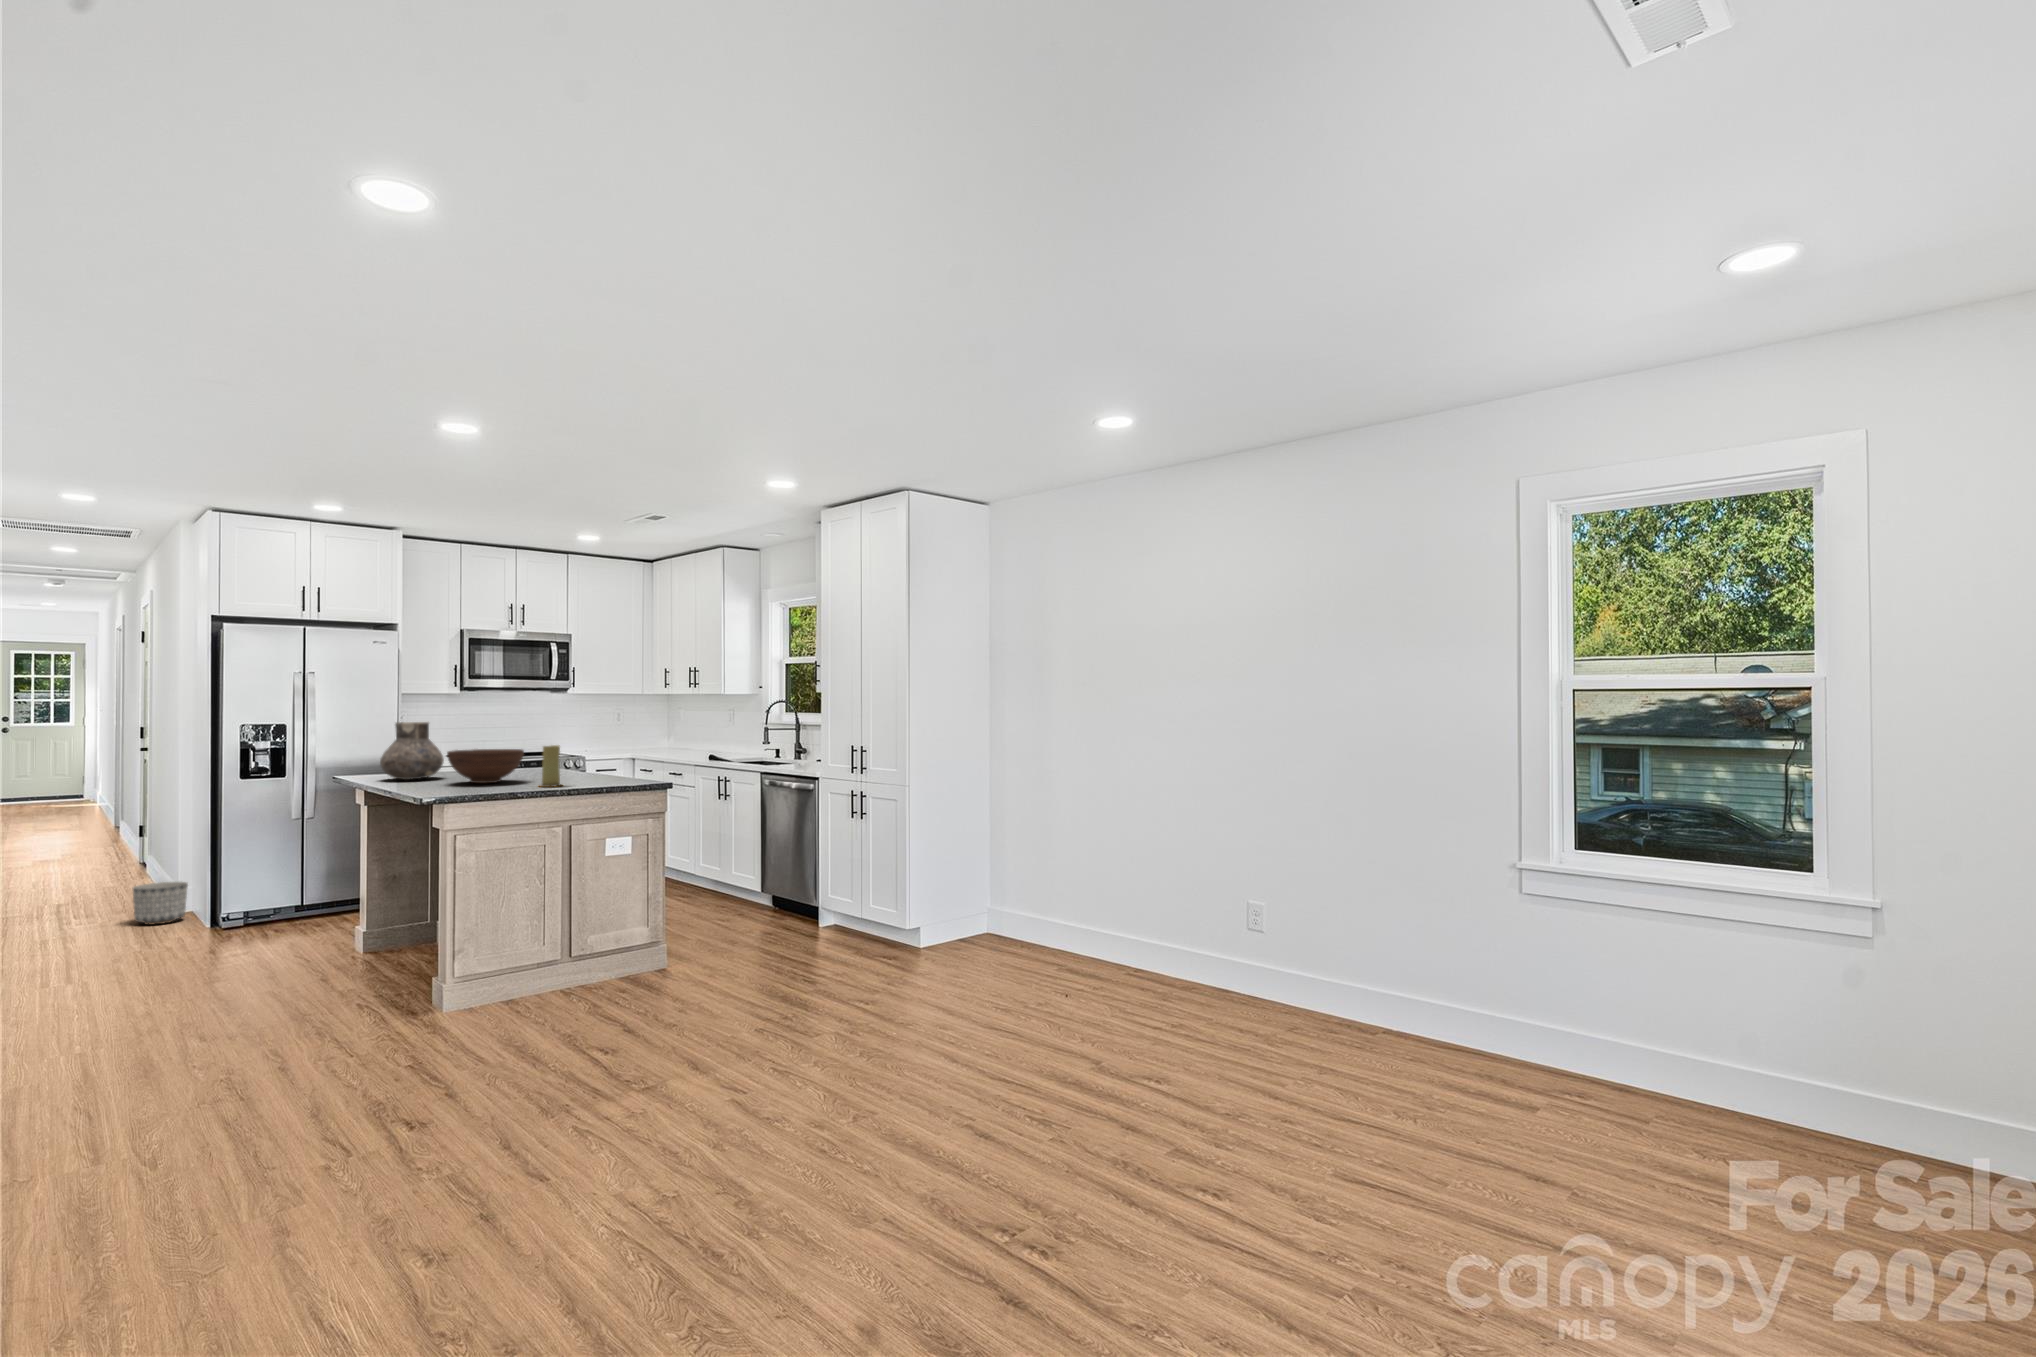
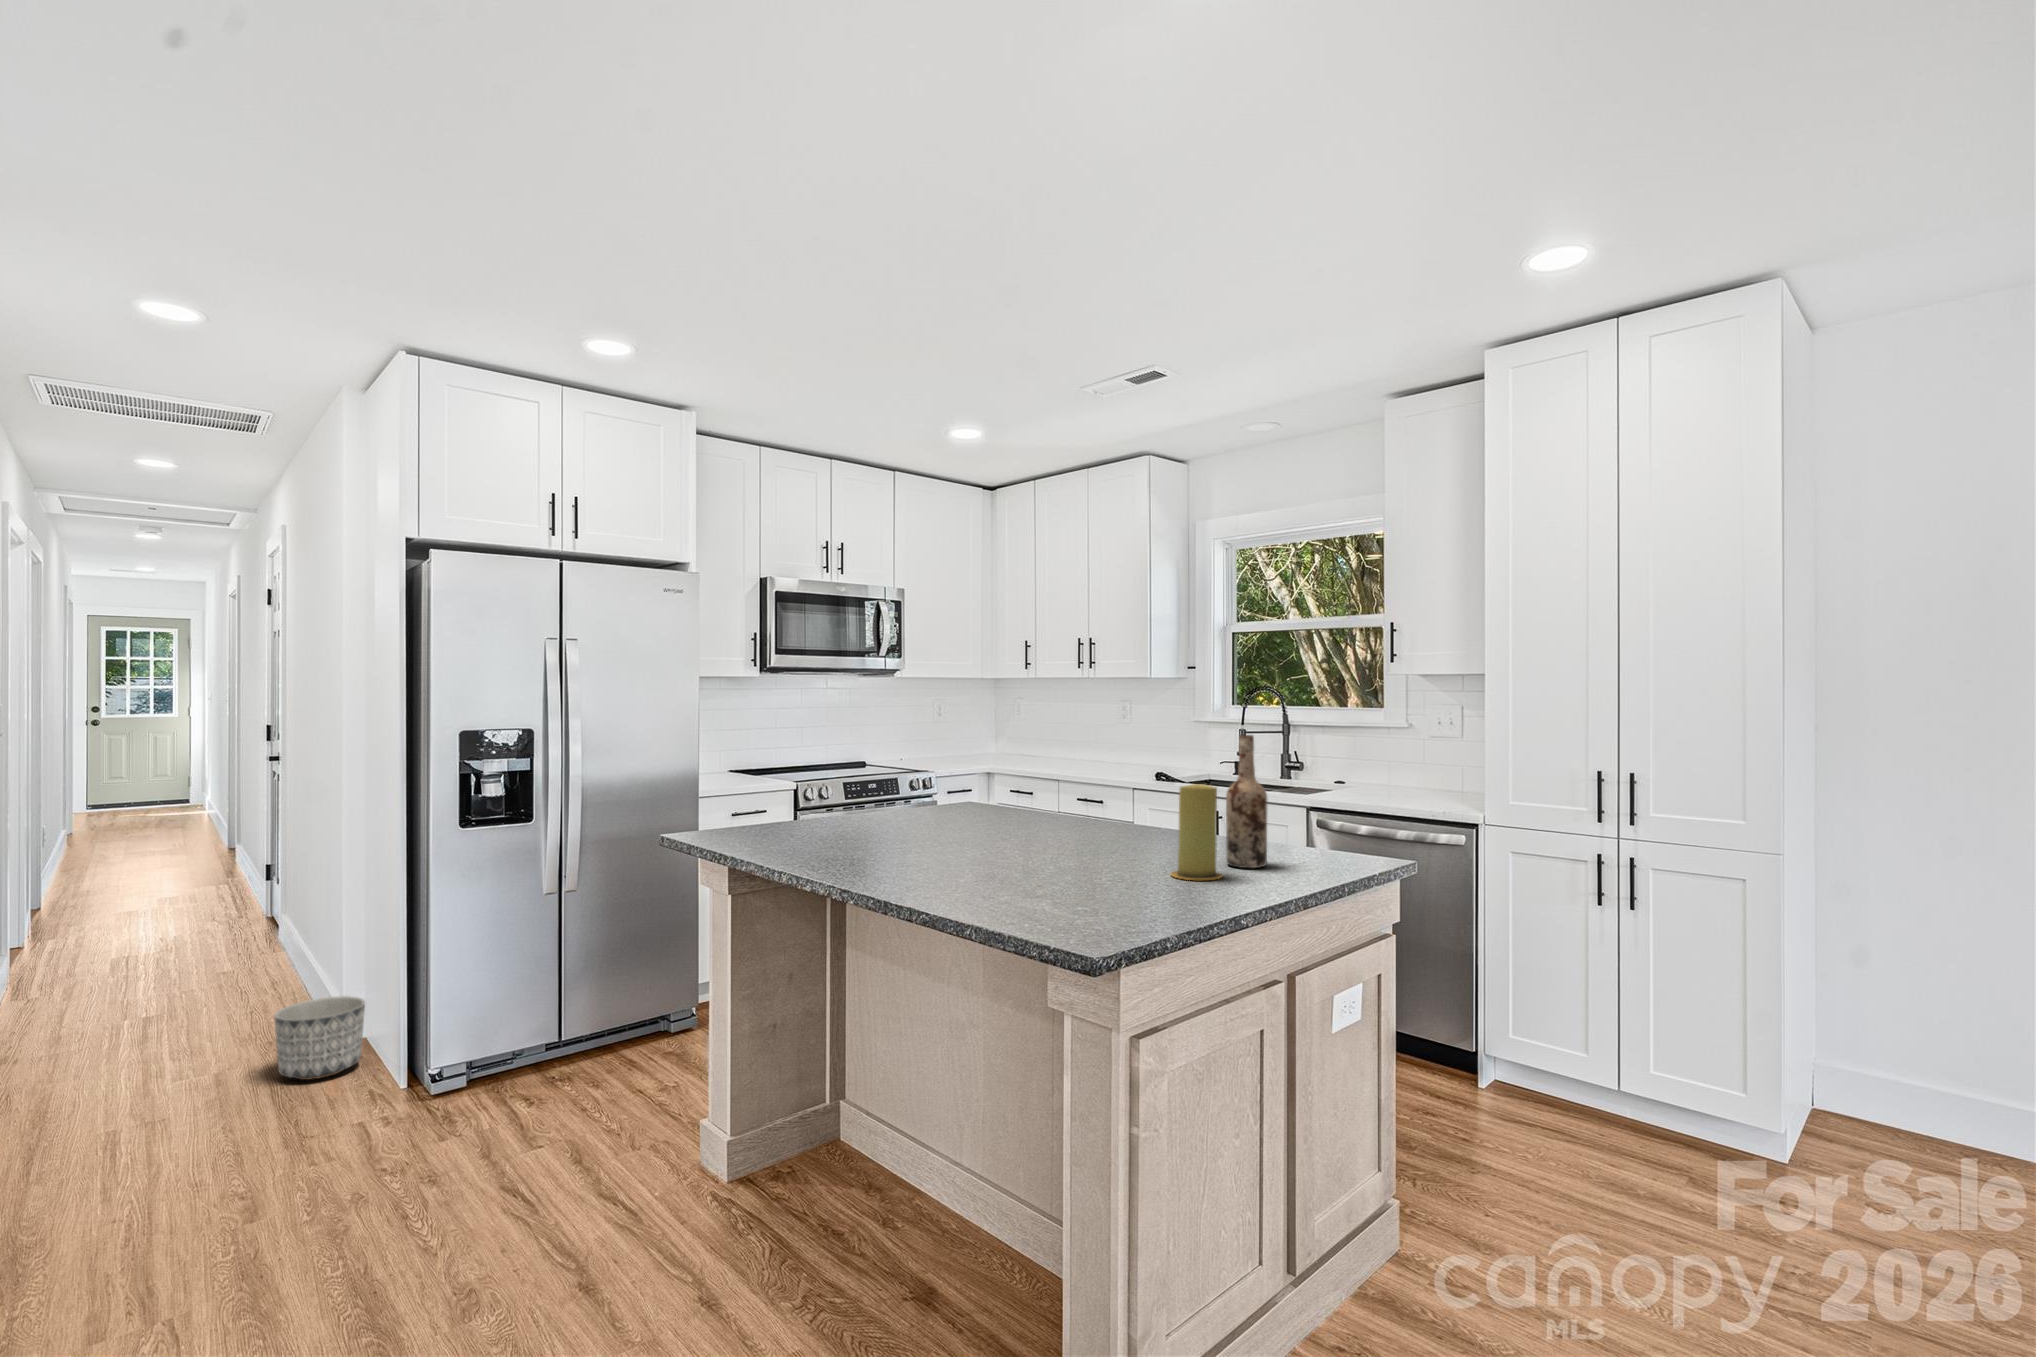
vase: present [380,722,444,780] -> none [781,729,897,849]
wine bottle: none [578,723,598,784] -> present [1226,735,1267,868]
fruit bowl: present [447,749,524,783] -> none [949,786,1097,865]

